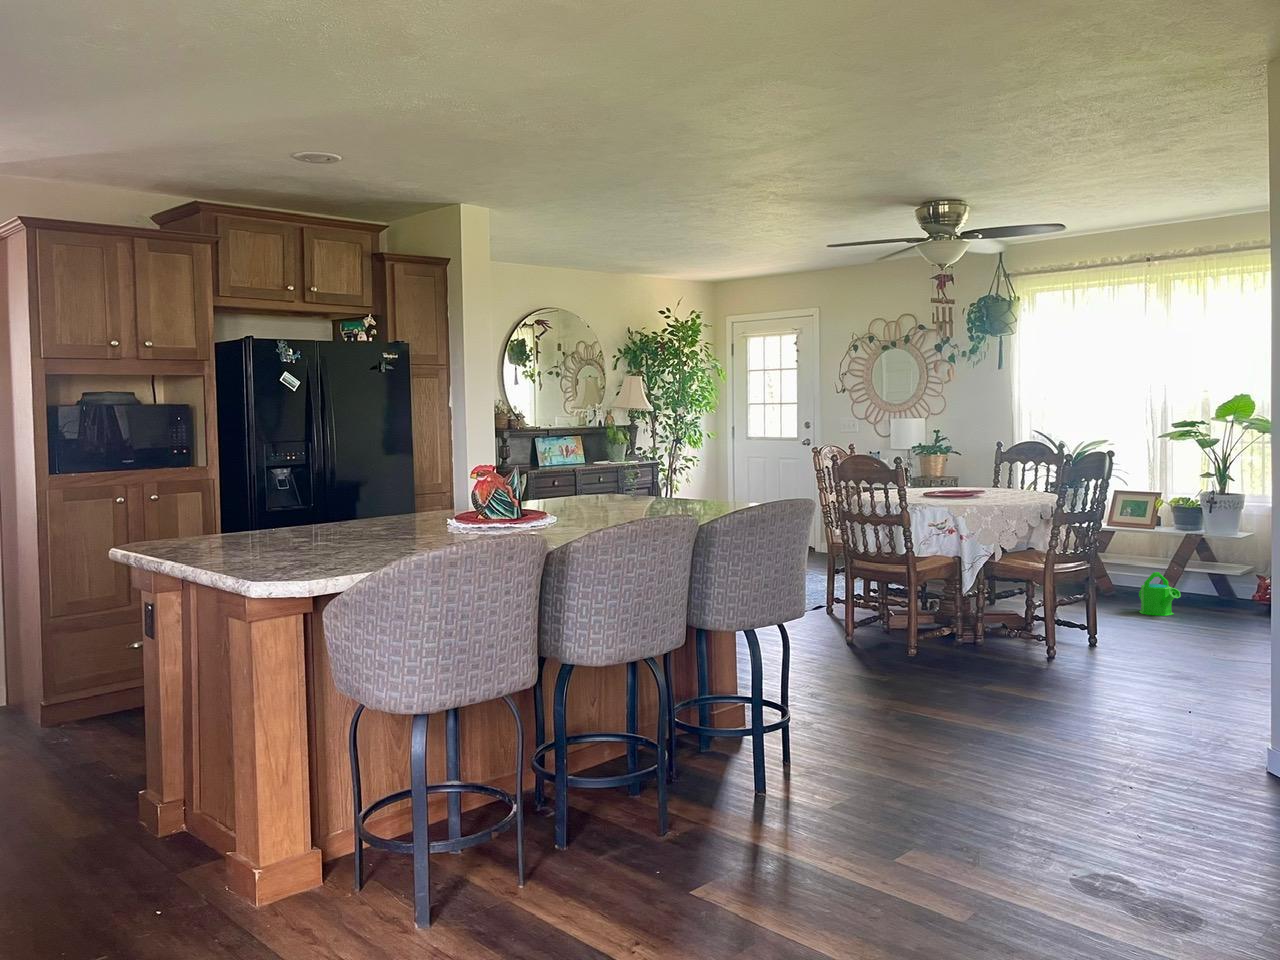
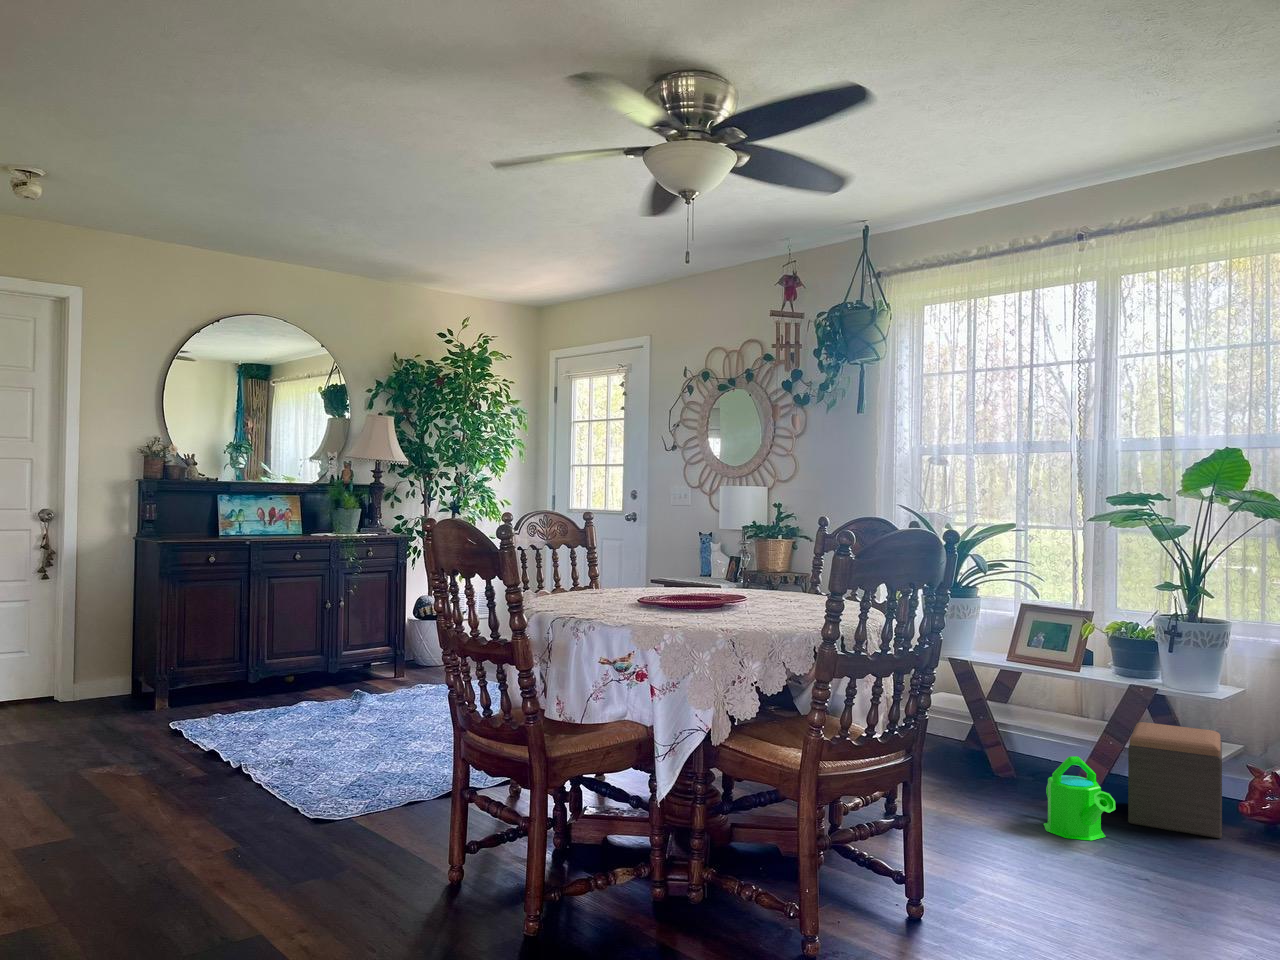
footstool: none [1185,555,1238,612] -> present [1128,722,1222,839]

